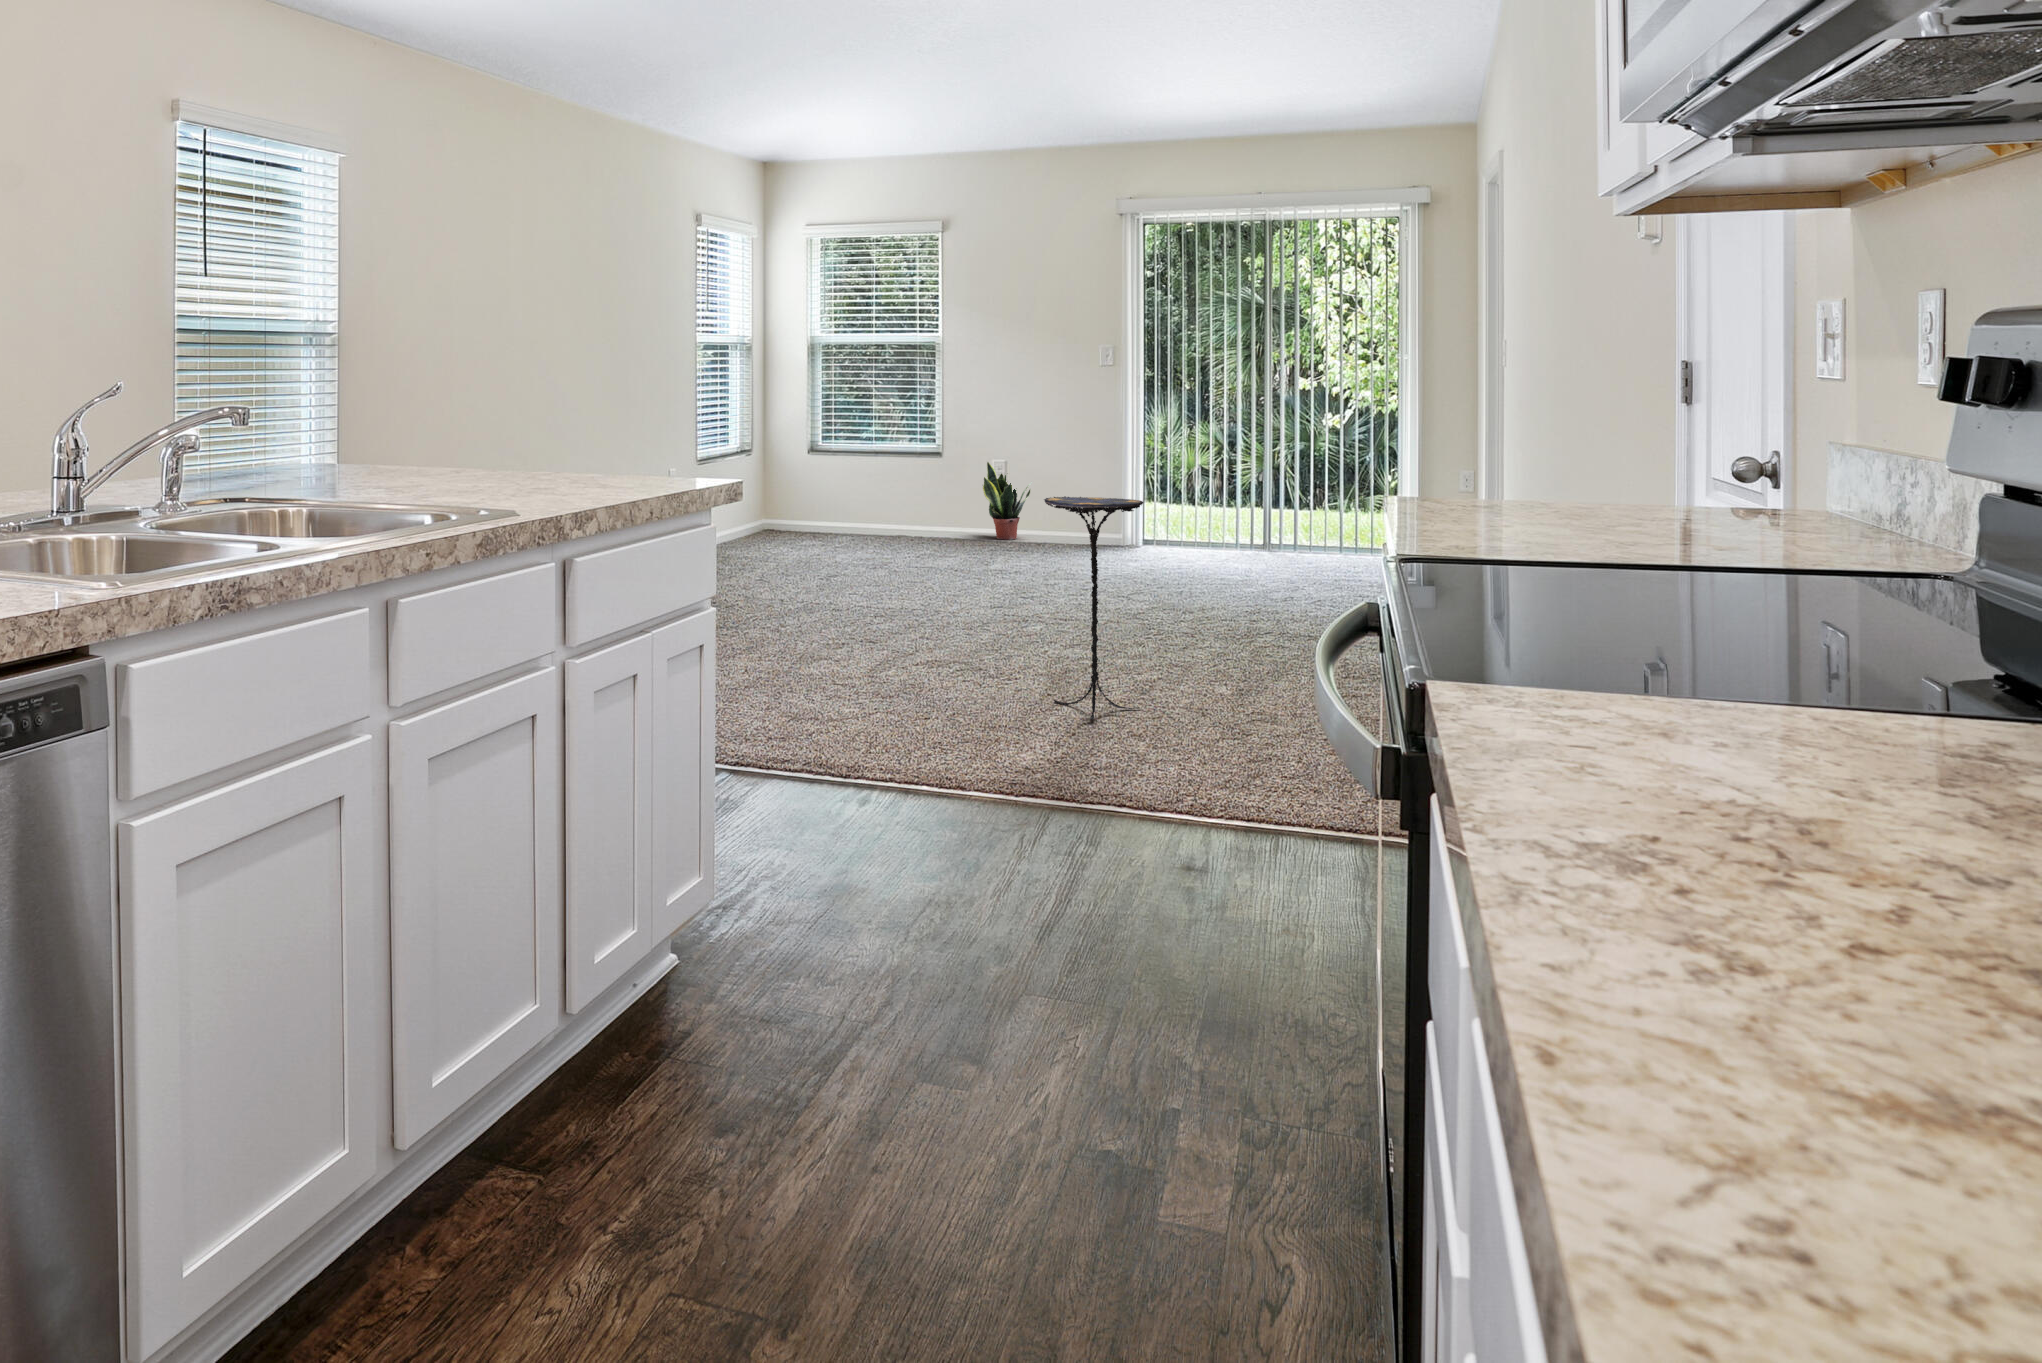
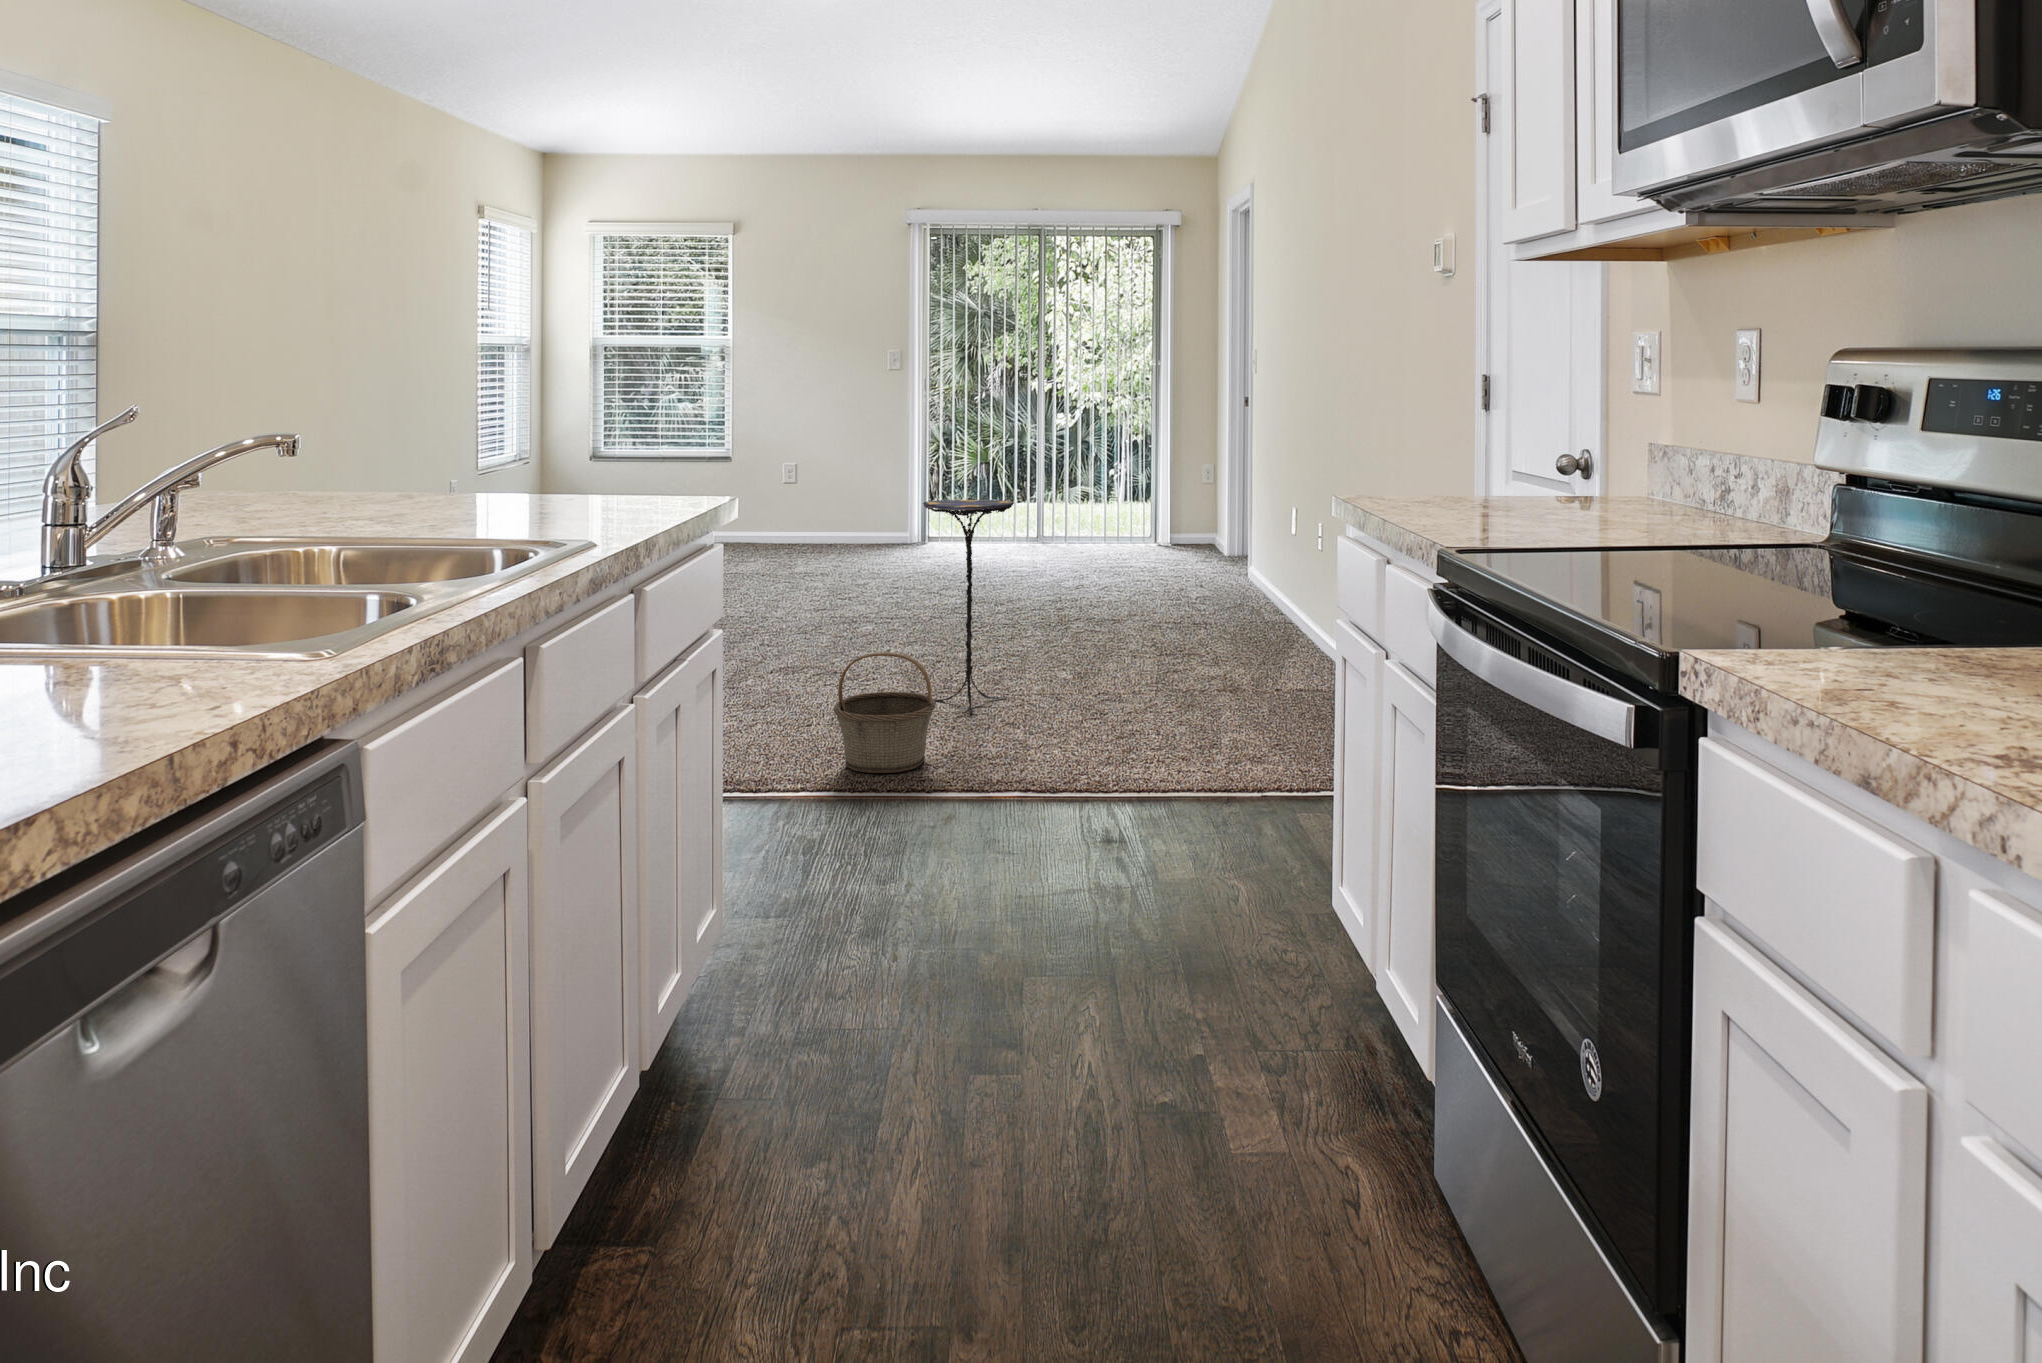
potted plant: present [983,462,1031,540] -> none [775,467,825,546]
basket: none [922,646,1029,769] -> present [833,652,936,773]

